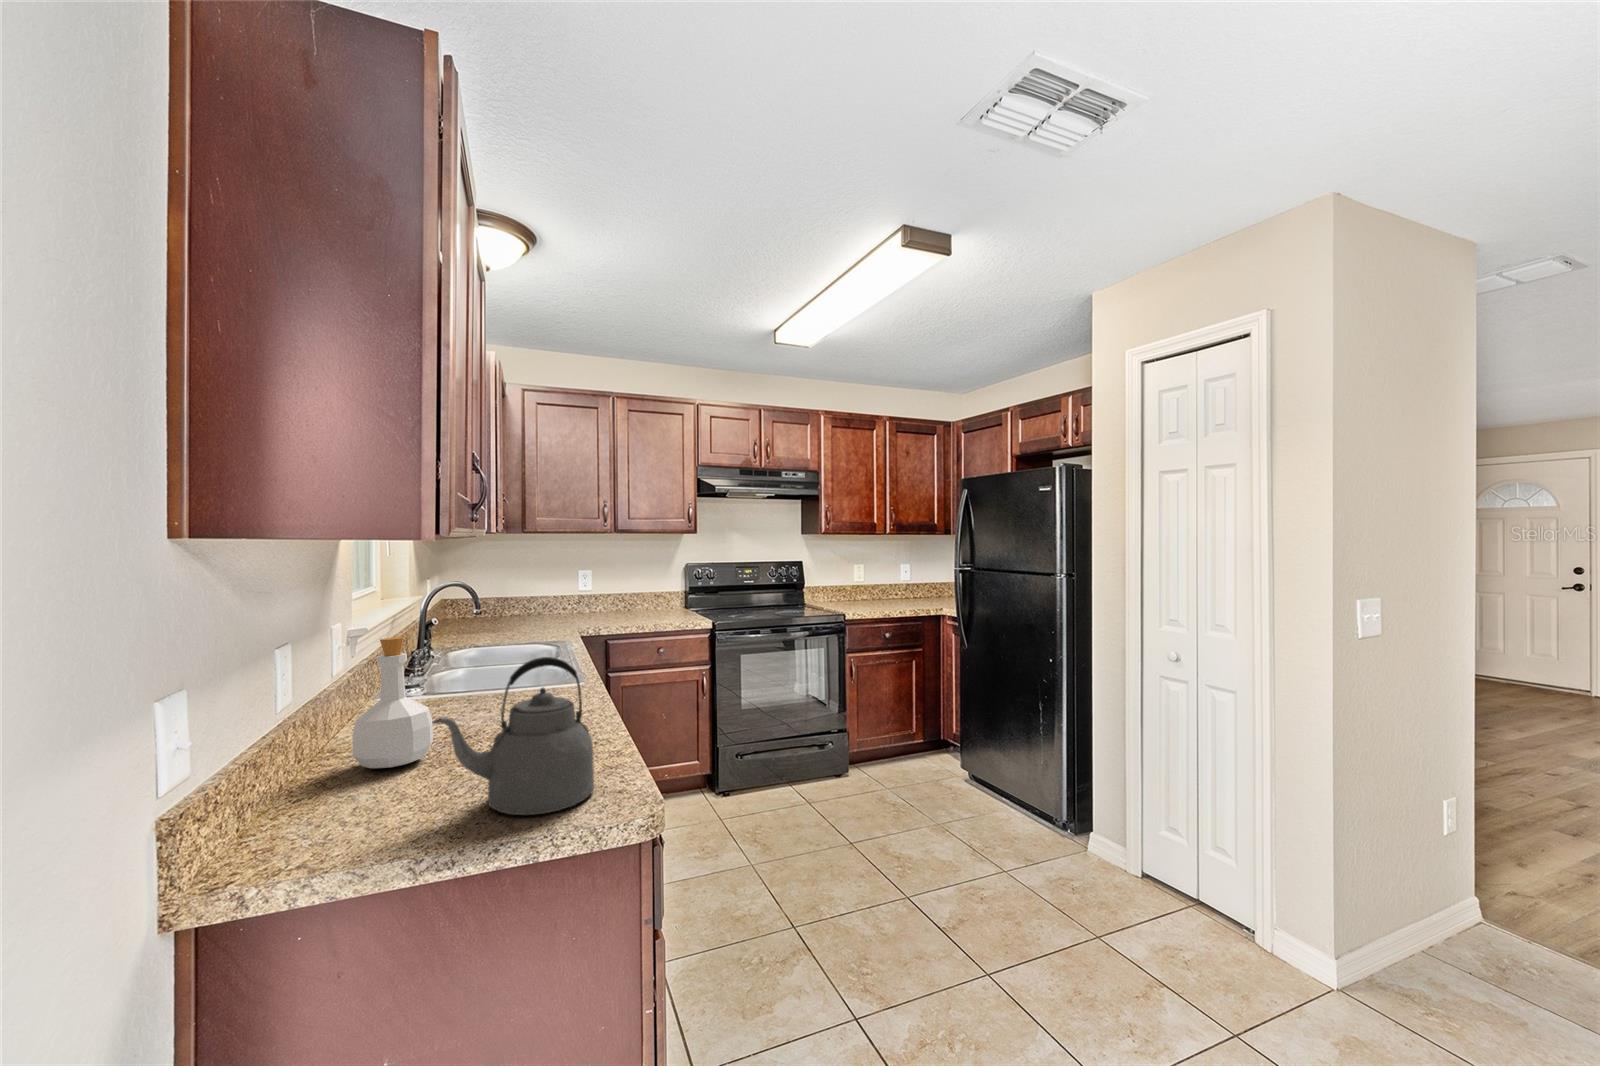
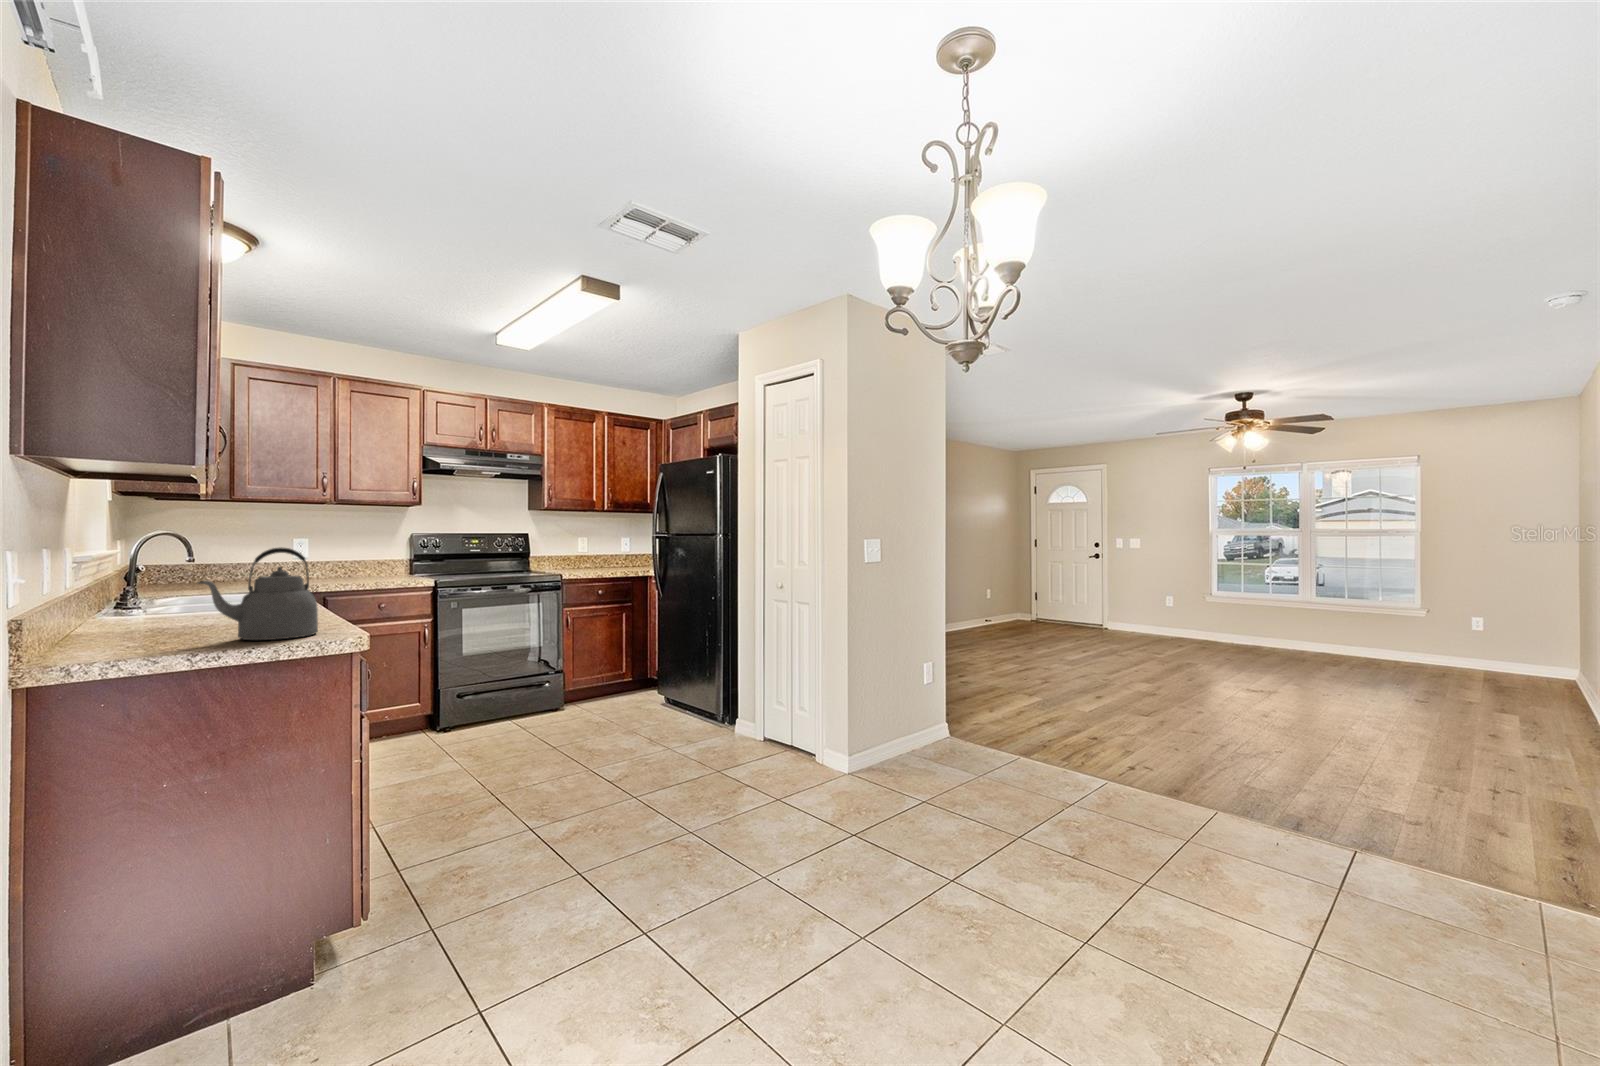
bottle: present [352,637,433,768] -> none [111,545,179,636]

